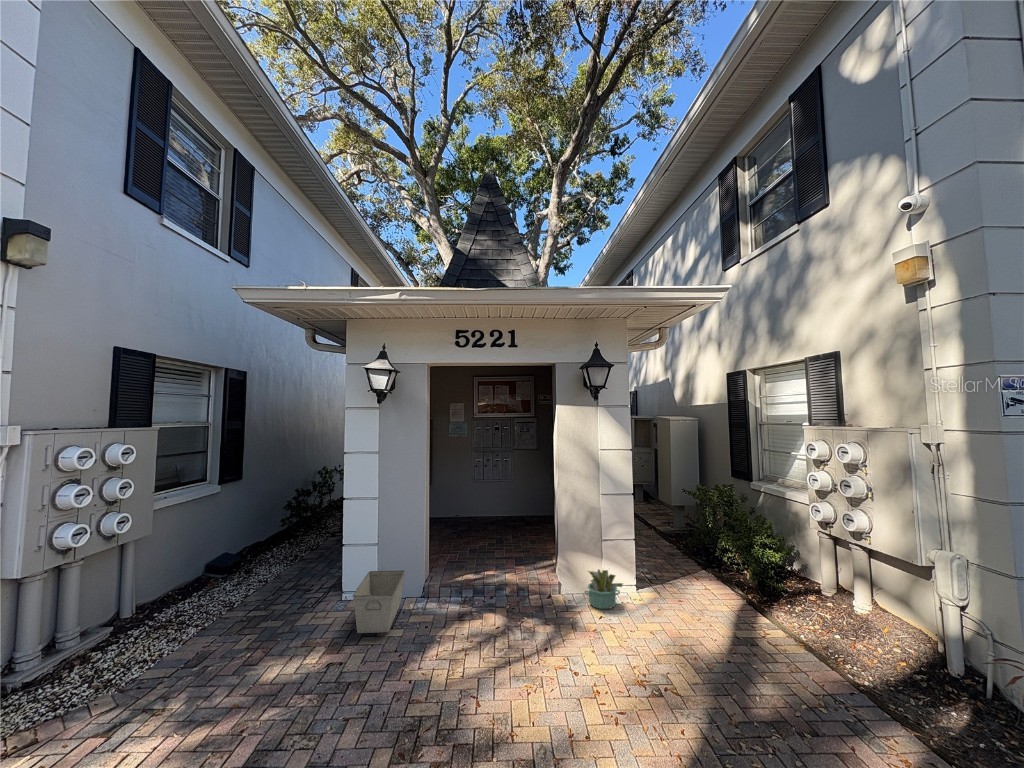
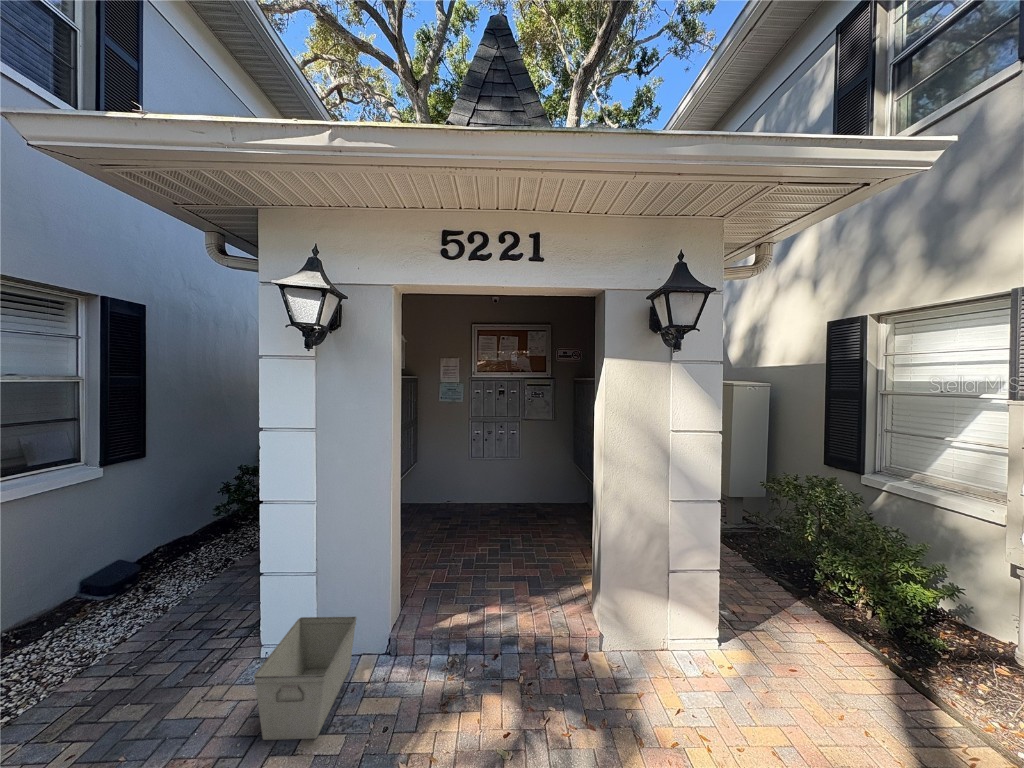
decorative plant: present [584,569,623,609] -> none [646,619,710,689]

